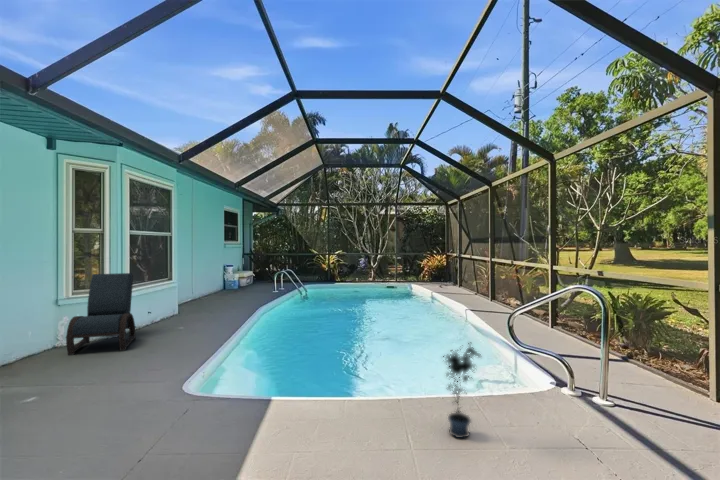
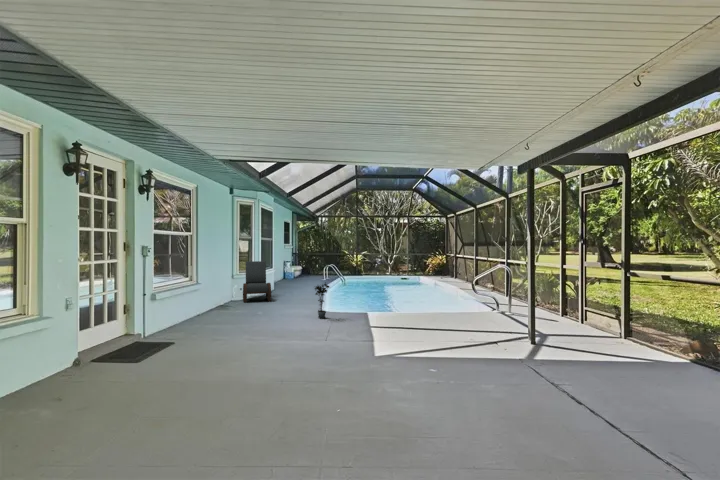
potted plant: present [443,342,481,438] -> present [315,283,329,318]

